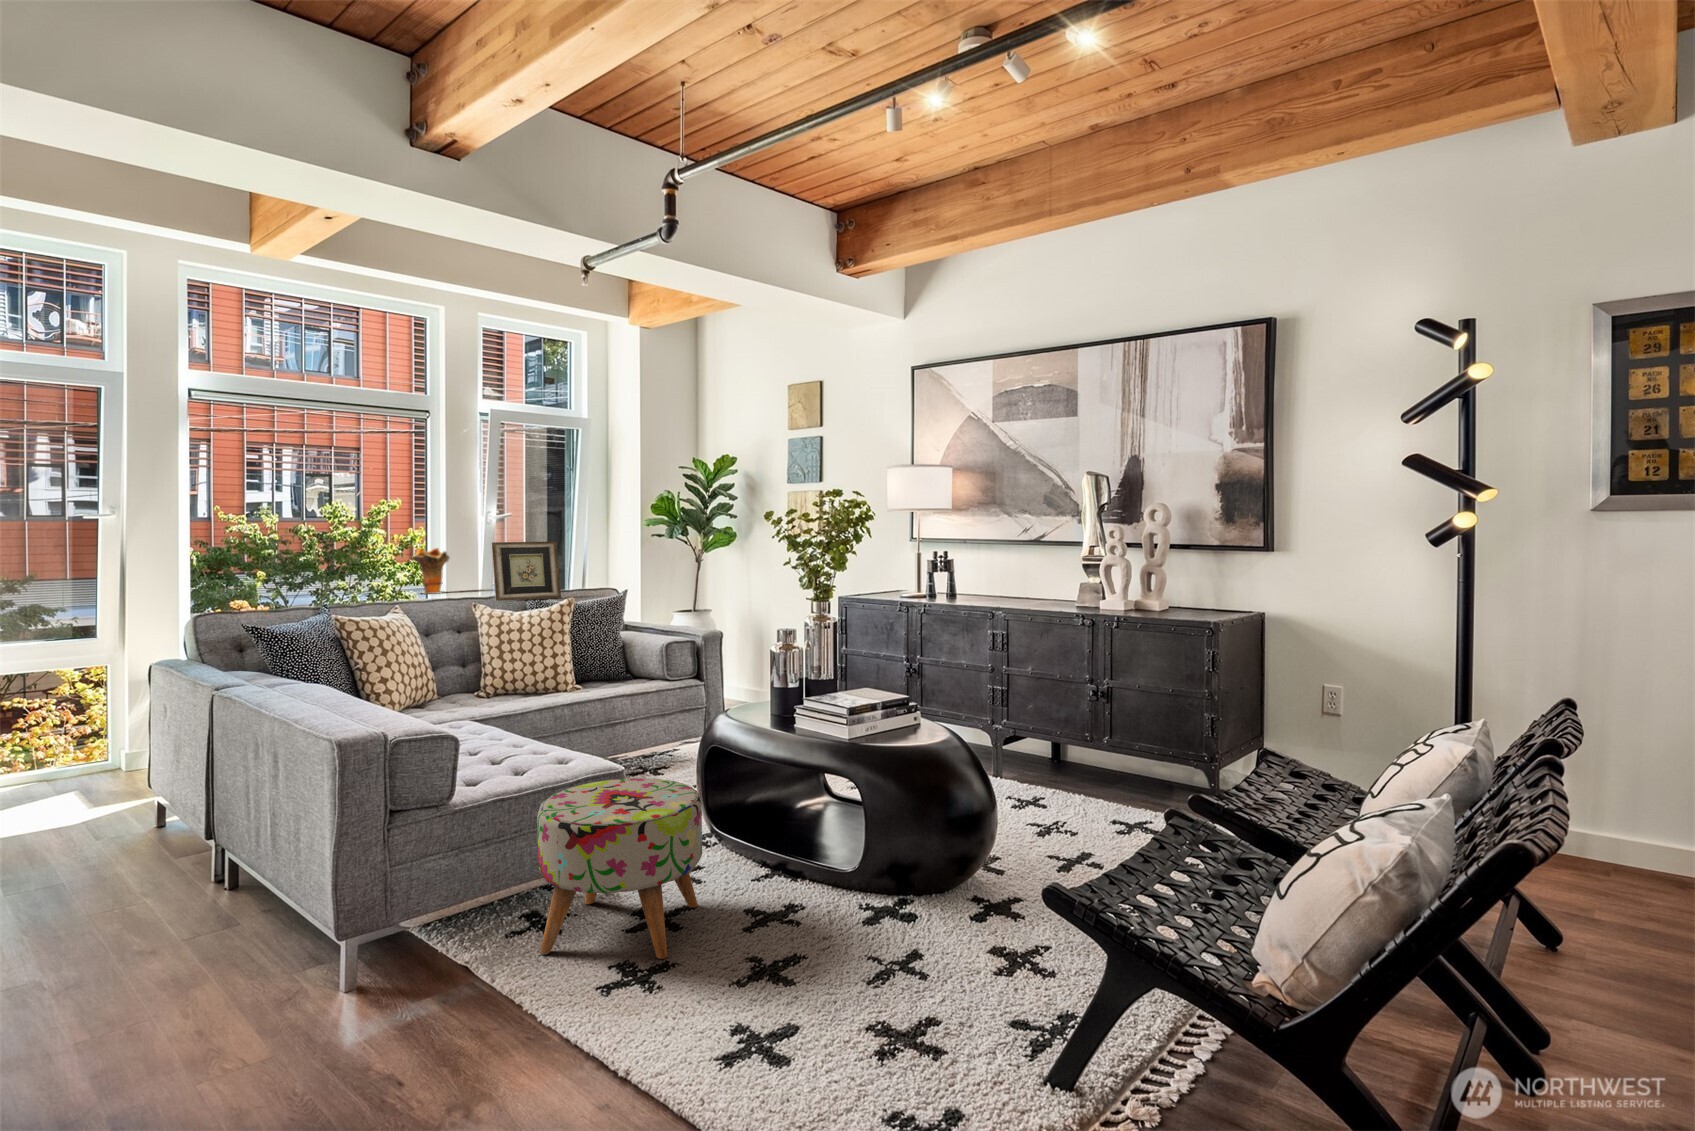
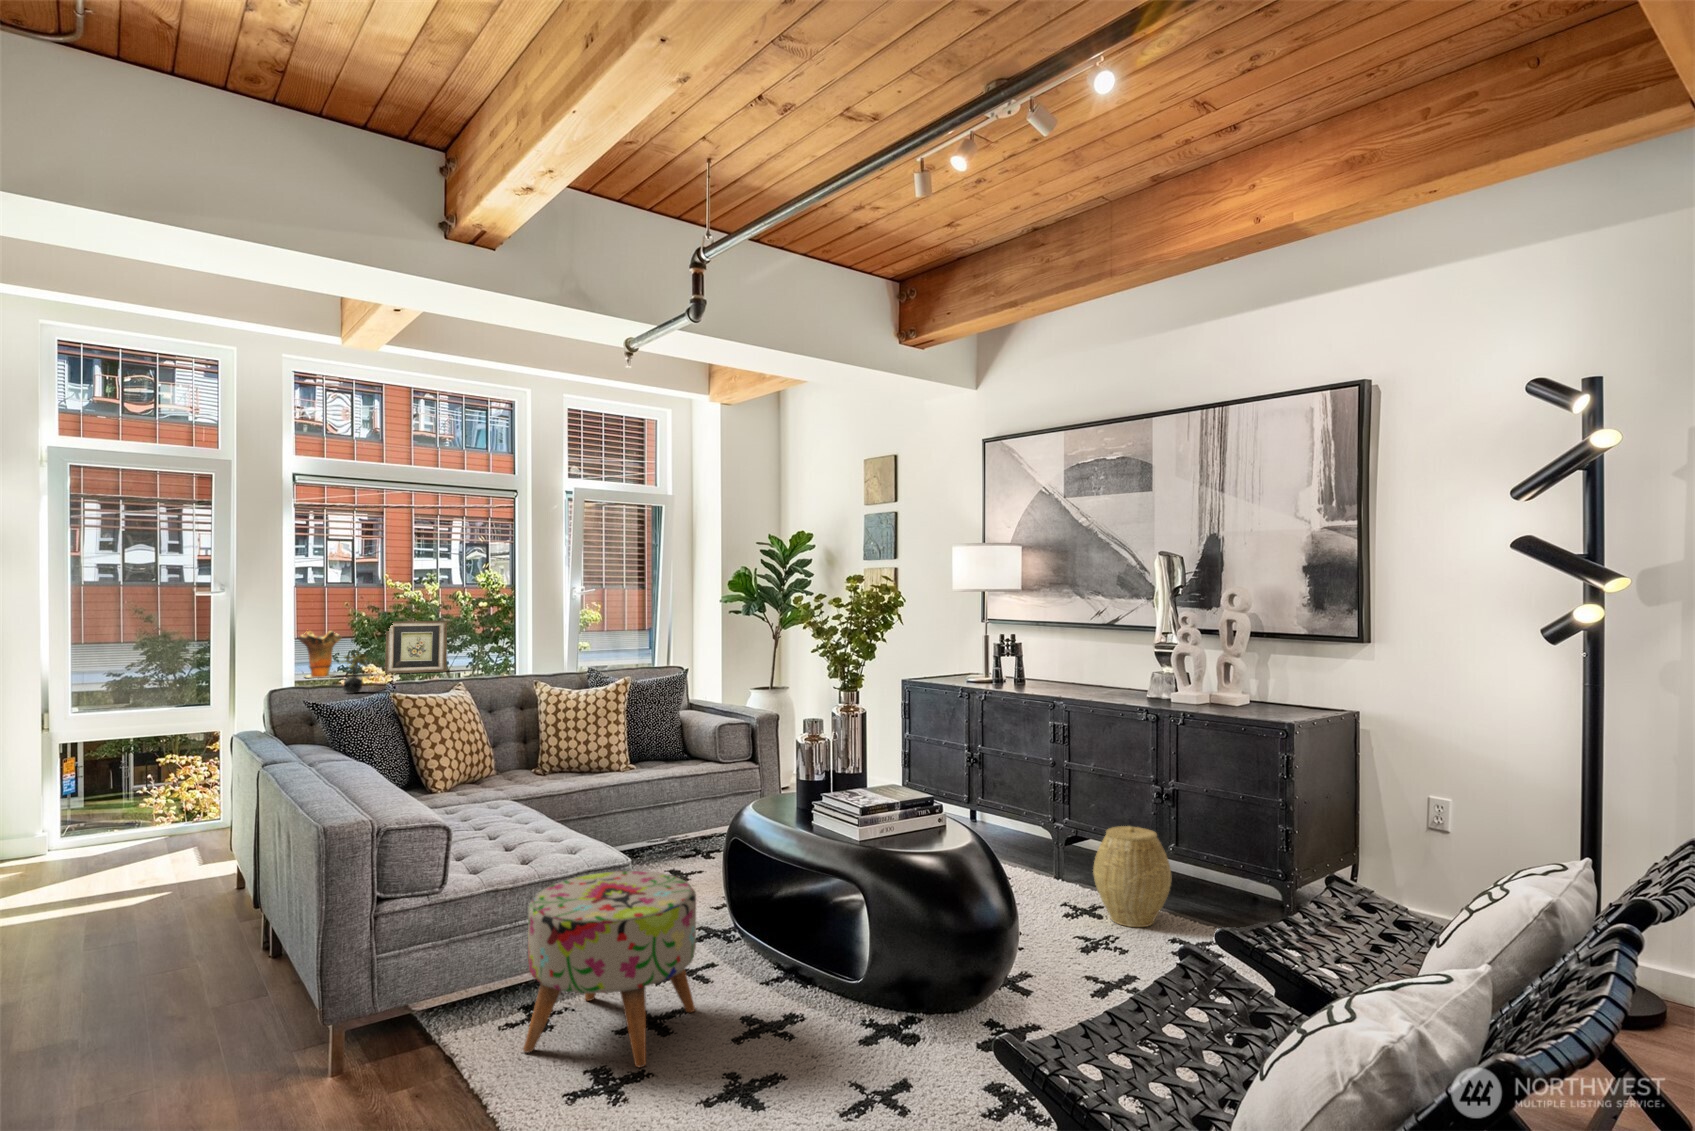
picture frame: present [492,541,561,601] -> present [385,621,447,674]
decorative vase: present [413,548,449,594] -> present [299,631,341,678]
succulent plant: none [268,576,302,619] -> present [343,653,368,694]
woven basket: none [1036,722,1106,810] -> present [1093,826,1171,927]

